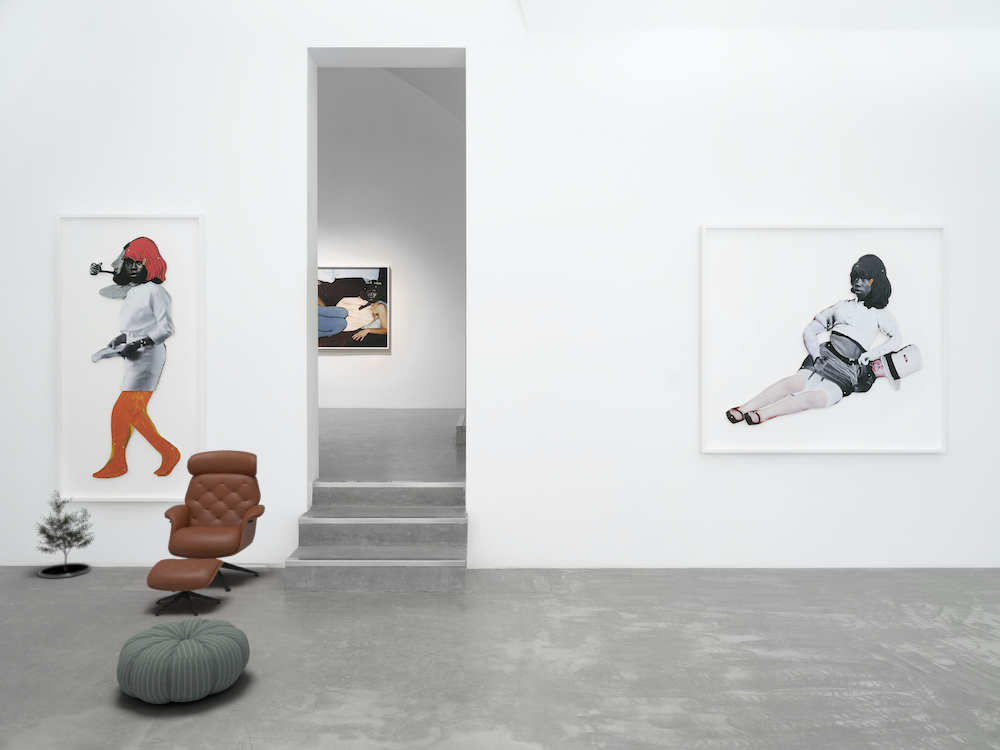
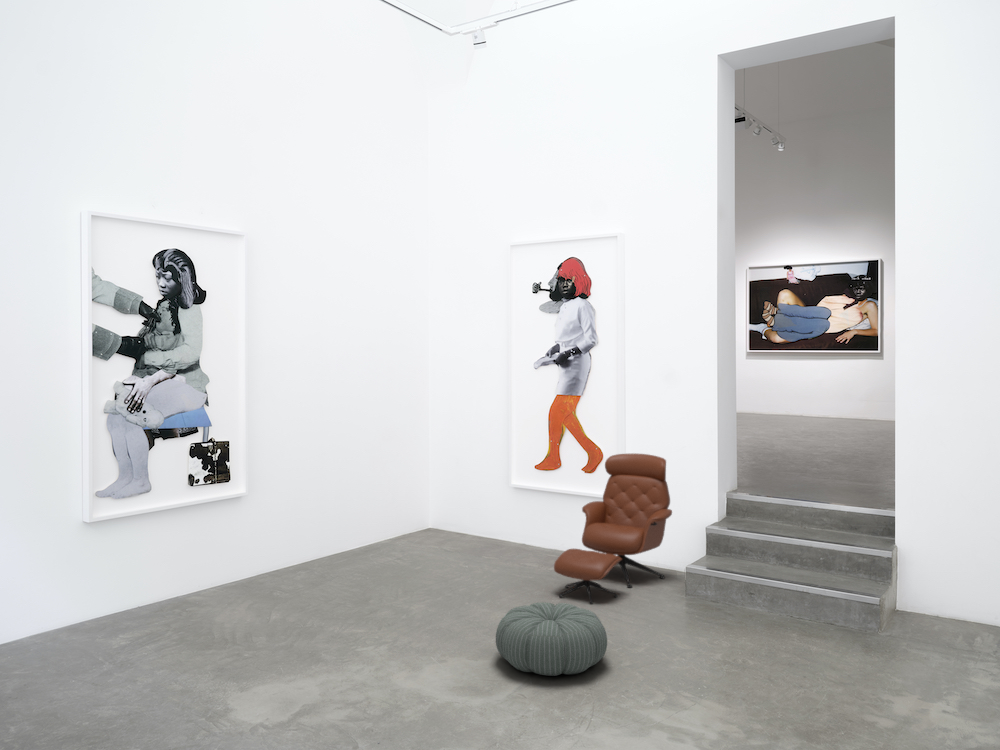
potted tree: present [37,494,93,578] -> none [489,478,536,553]

